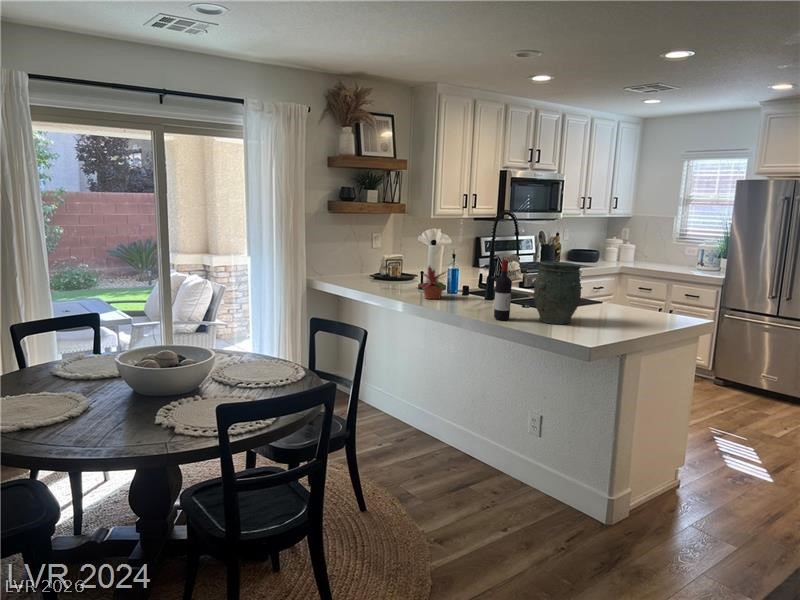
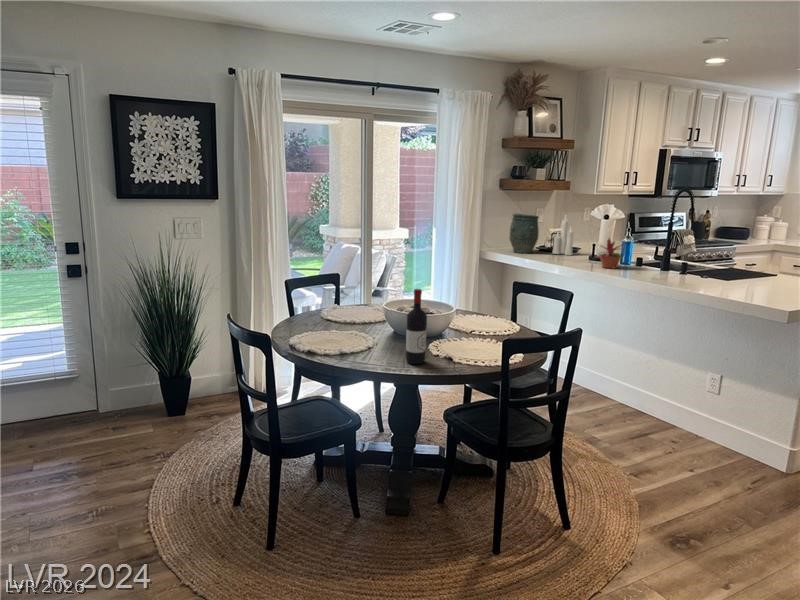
candle: none [383,238,404,284] -> present [553,219,573,255]
wine bottle: present [494,260,512,320] -> present [406,289,427,364]
vase: present [534,261,581,324] -> present [510,214,539,253]

